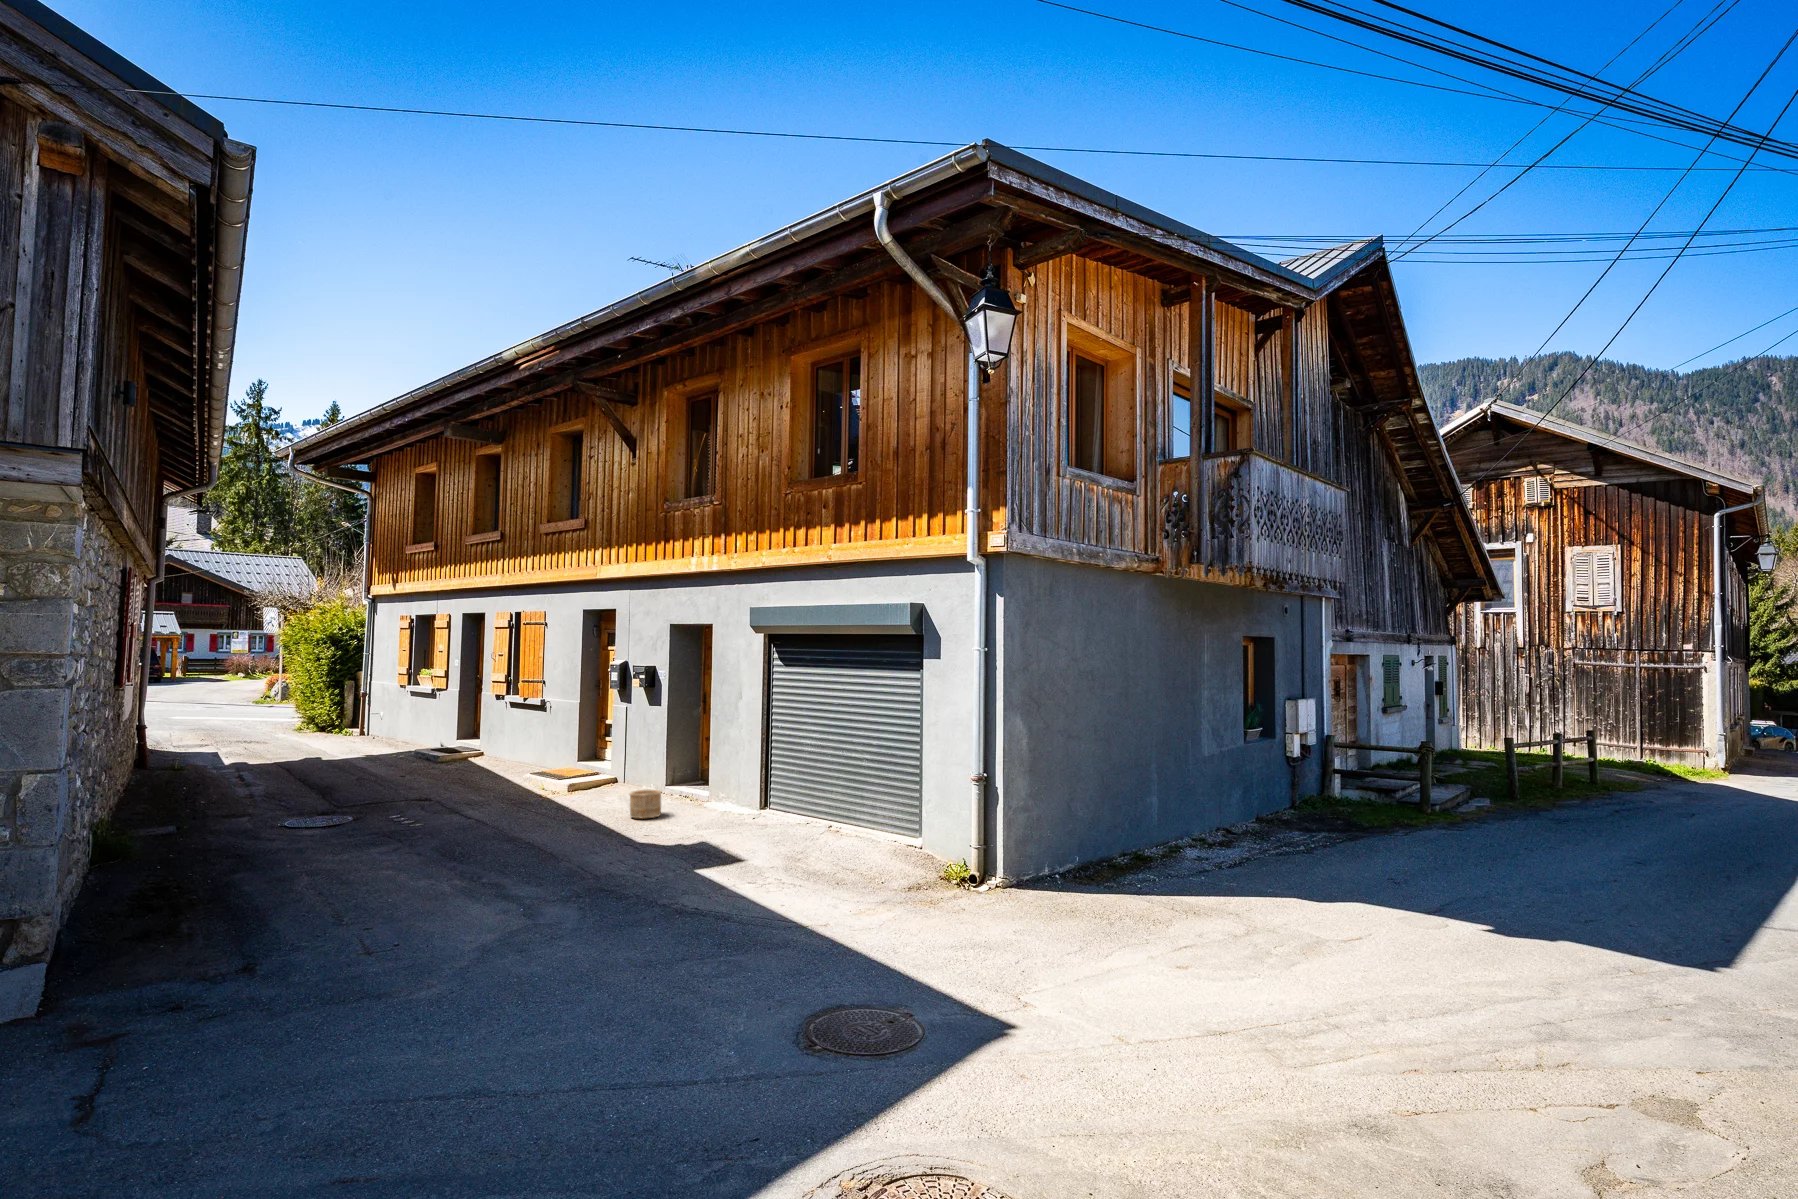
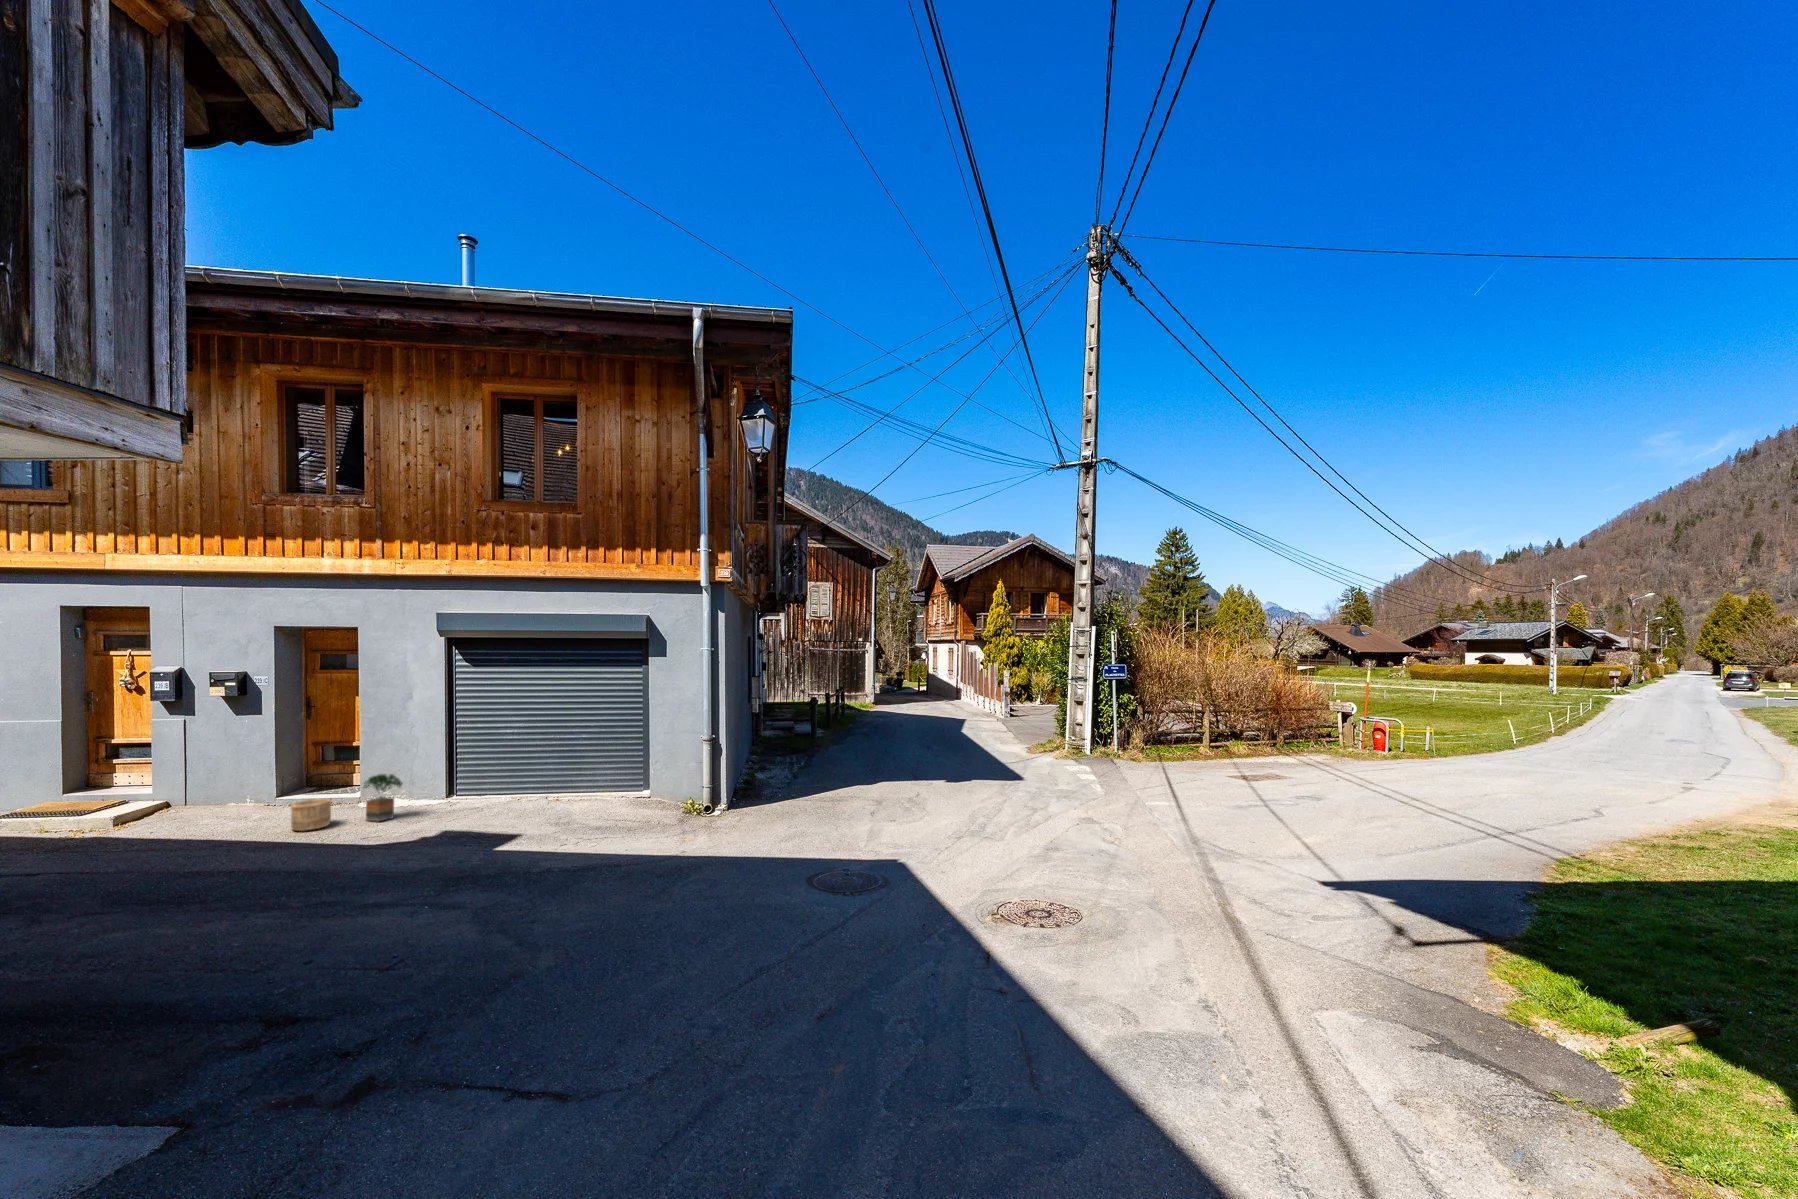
potted tree: none [680,772,714,821] -> present [363,774,402,821]

